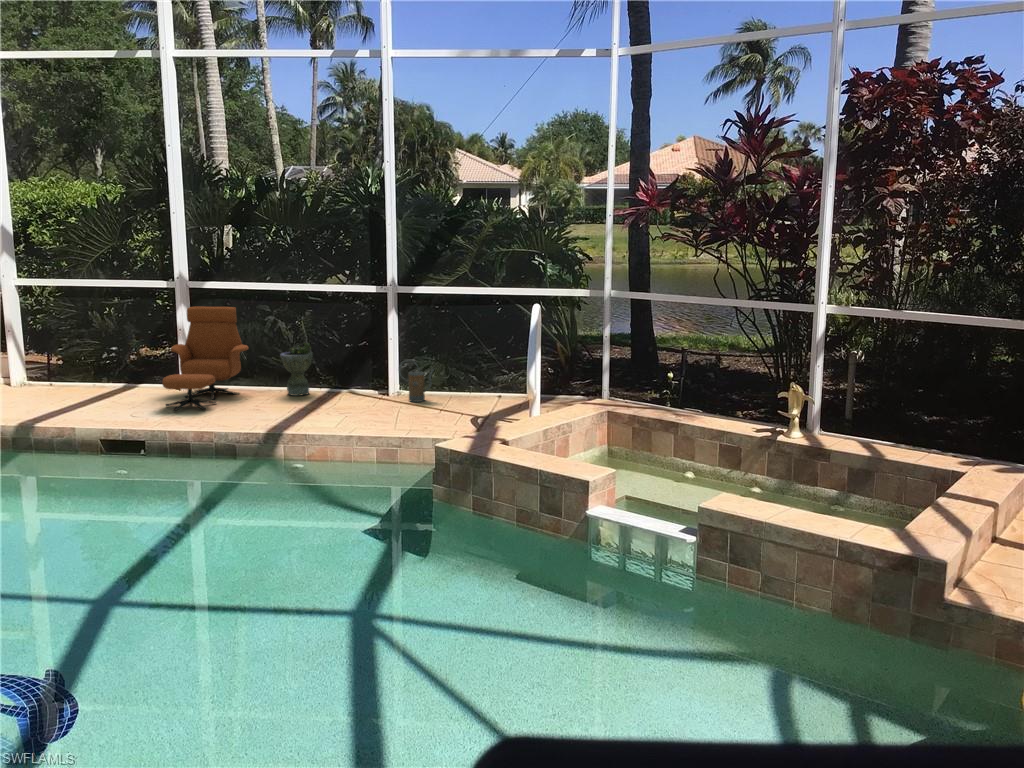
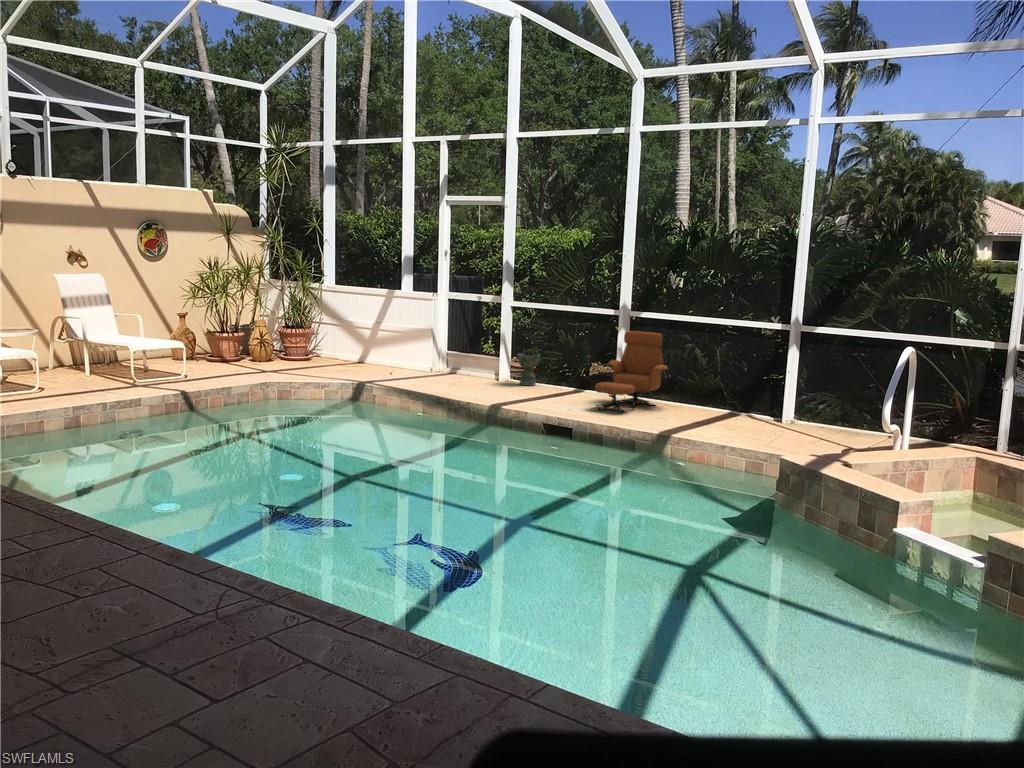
planter: present [280,343,313,396] -> present [517,347,541,386]
watering can: present [399,360,434,402] -> none [790,392,824,431]

